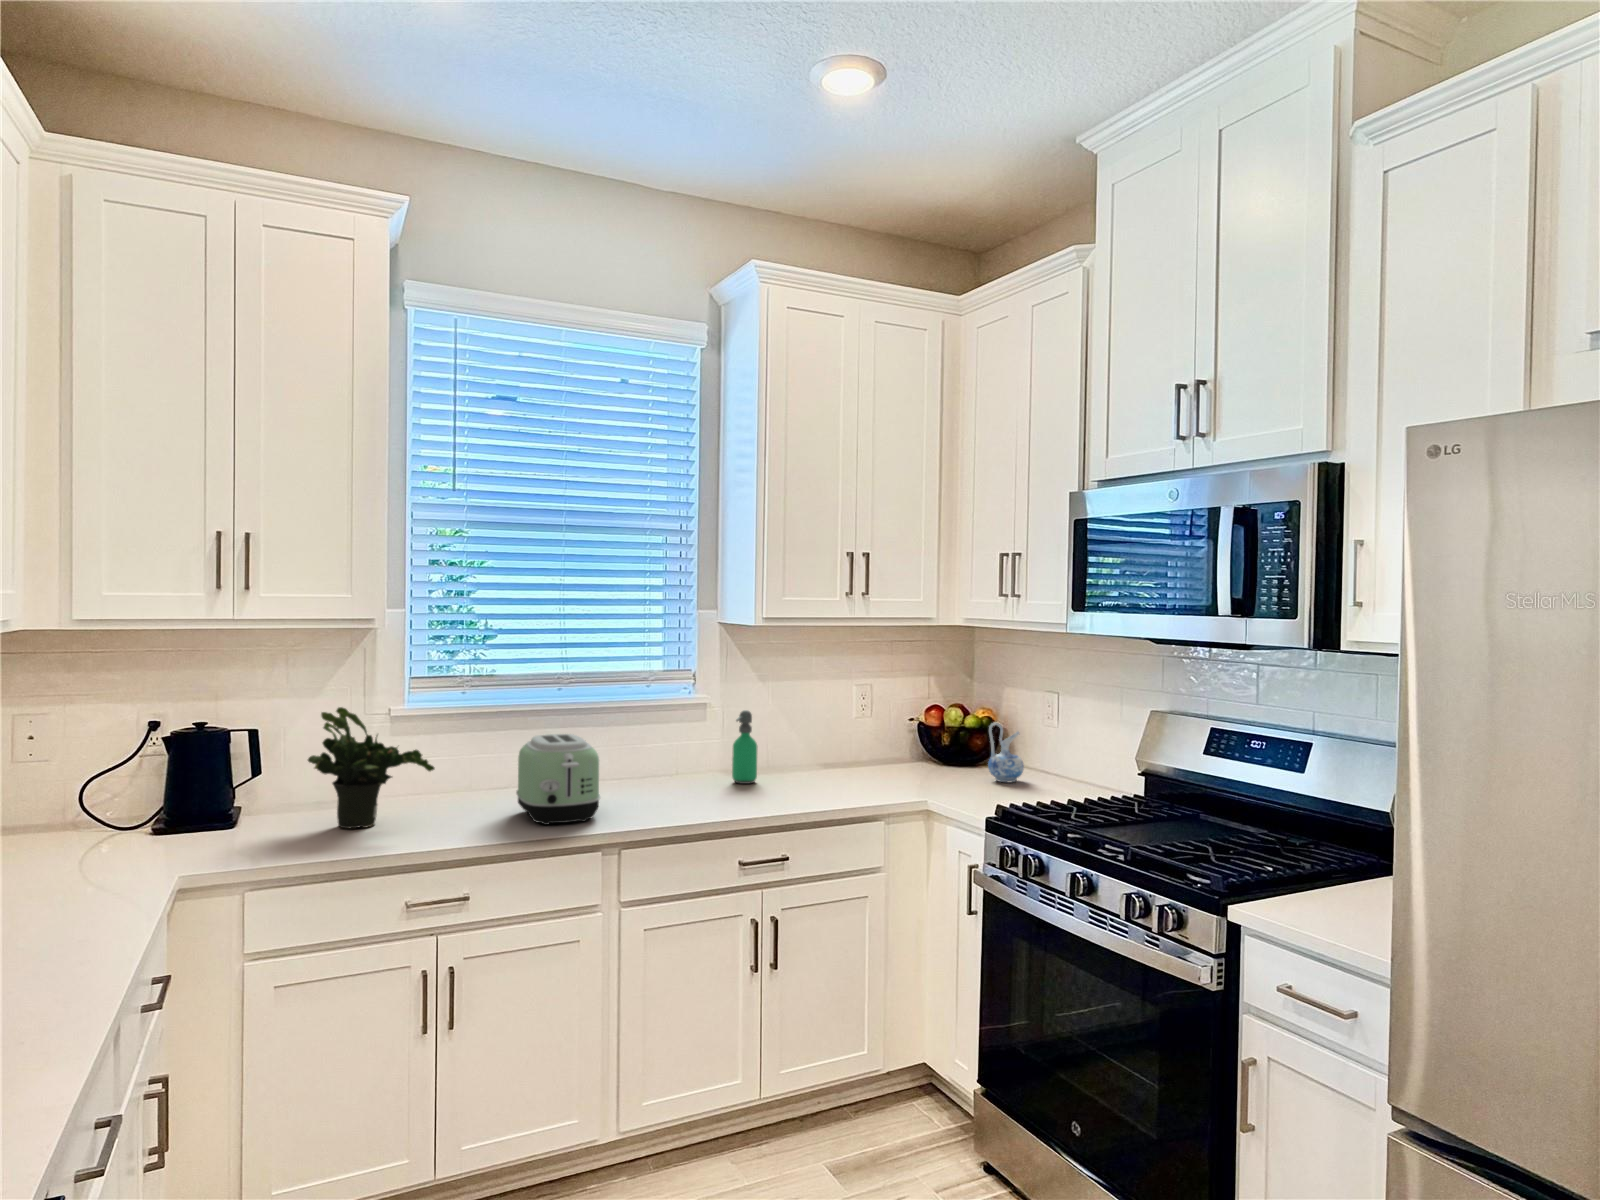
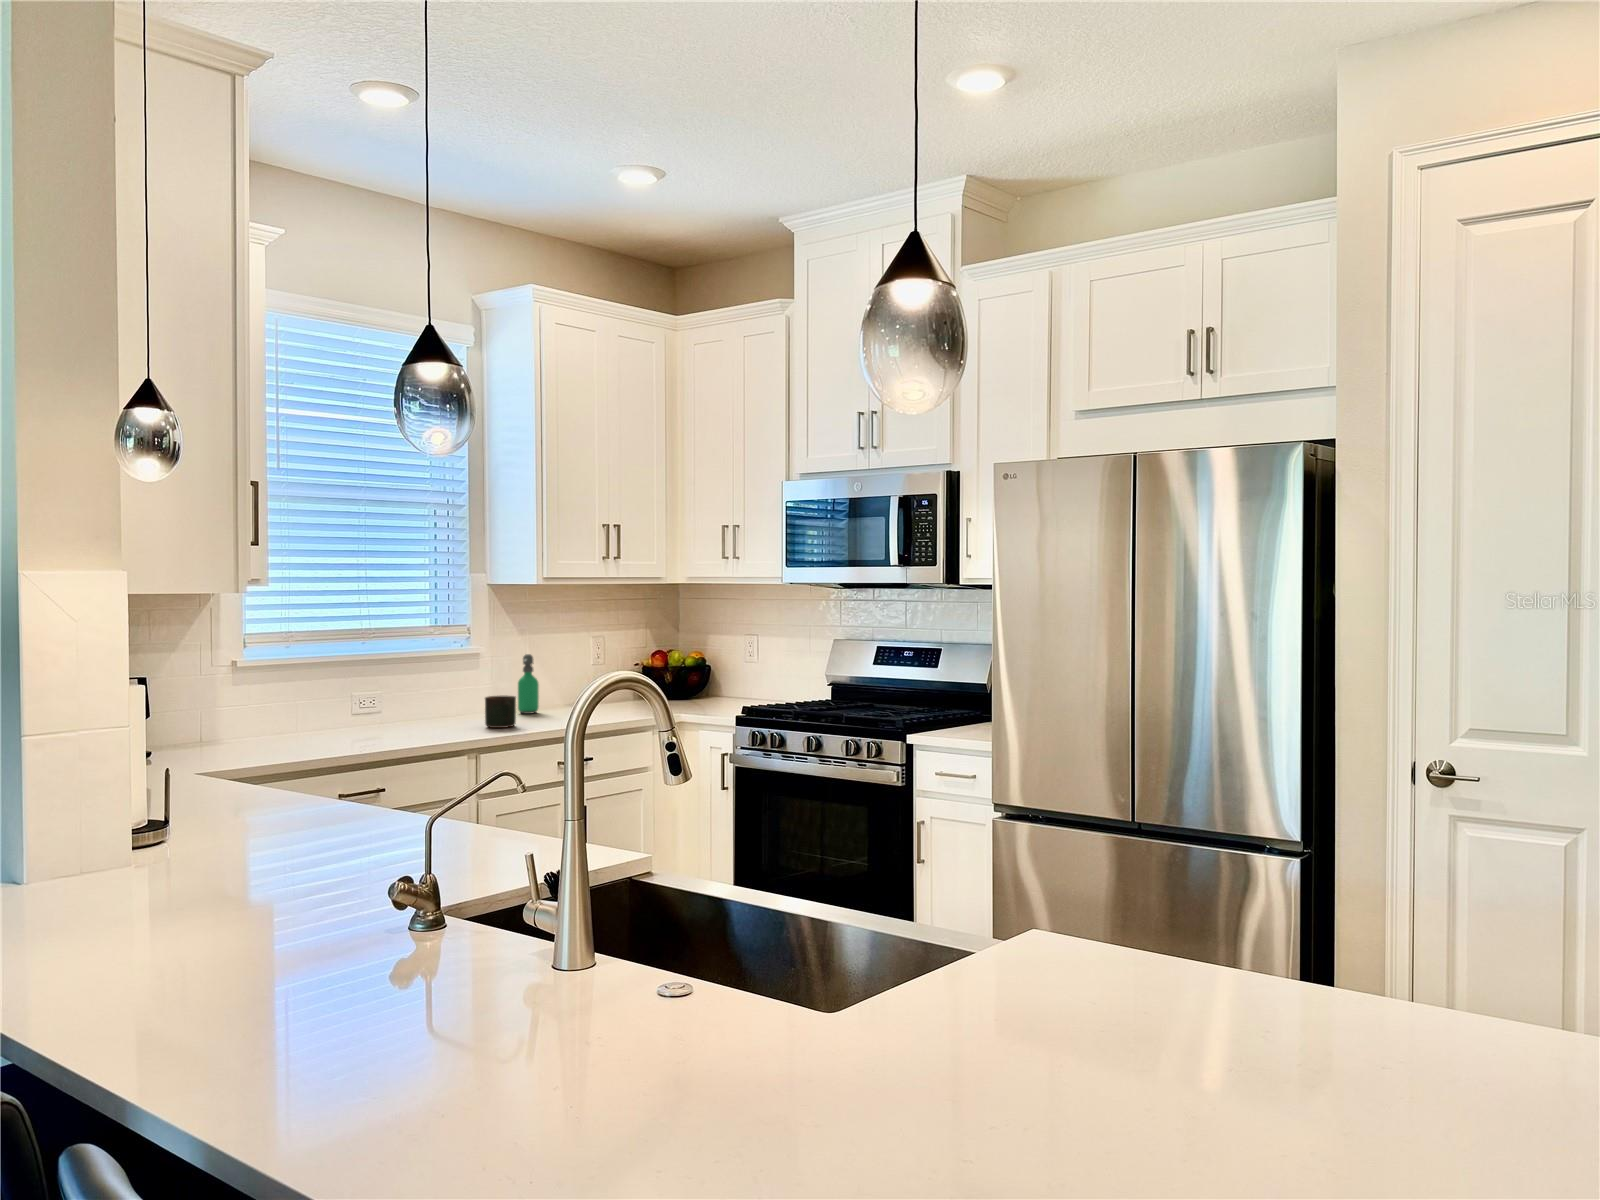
potted plant: present [308,707,435,828] -> none [208,652,323,752]
ceramic pitcher: present [988,723,1024,782] -> none [715,656,742,701]
toaster: present [516,734,600,825] -> none [373,672,452,740]
mug: none [657,767,697,811] -> present [485,696,516,728]

